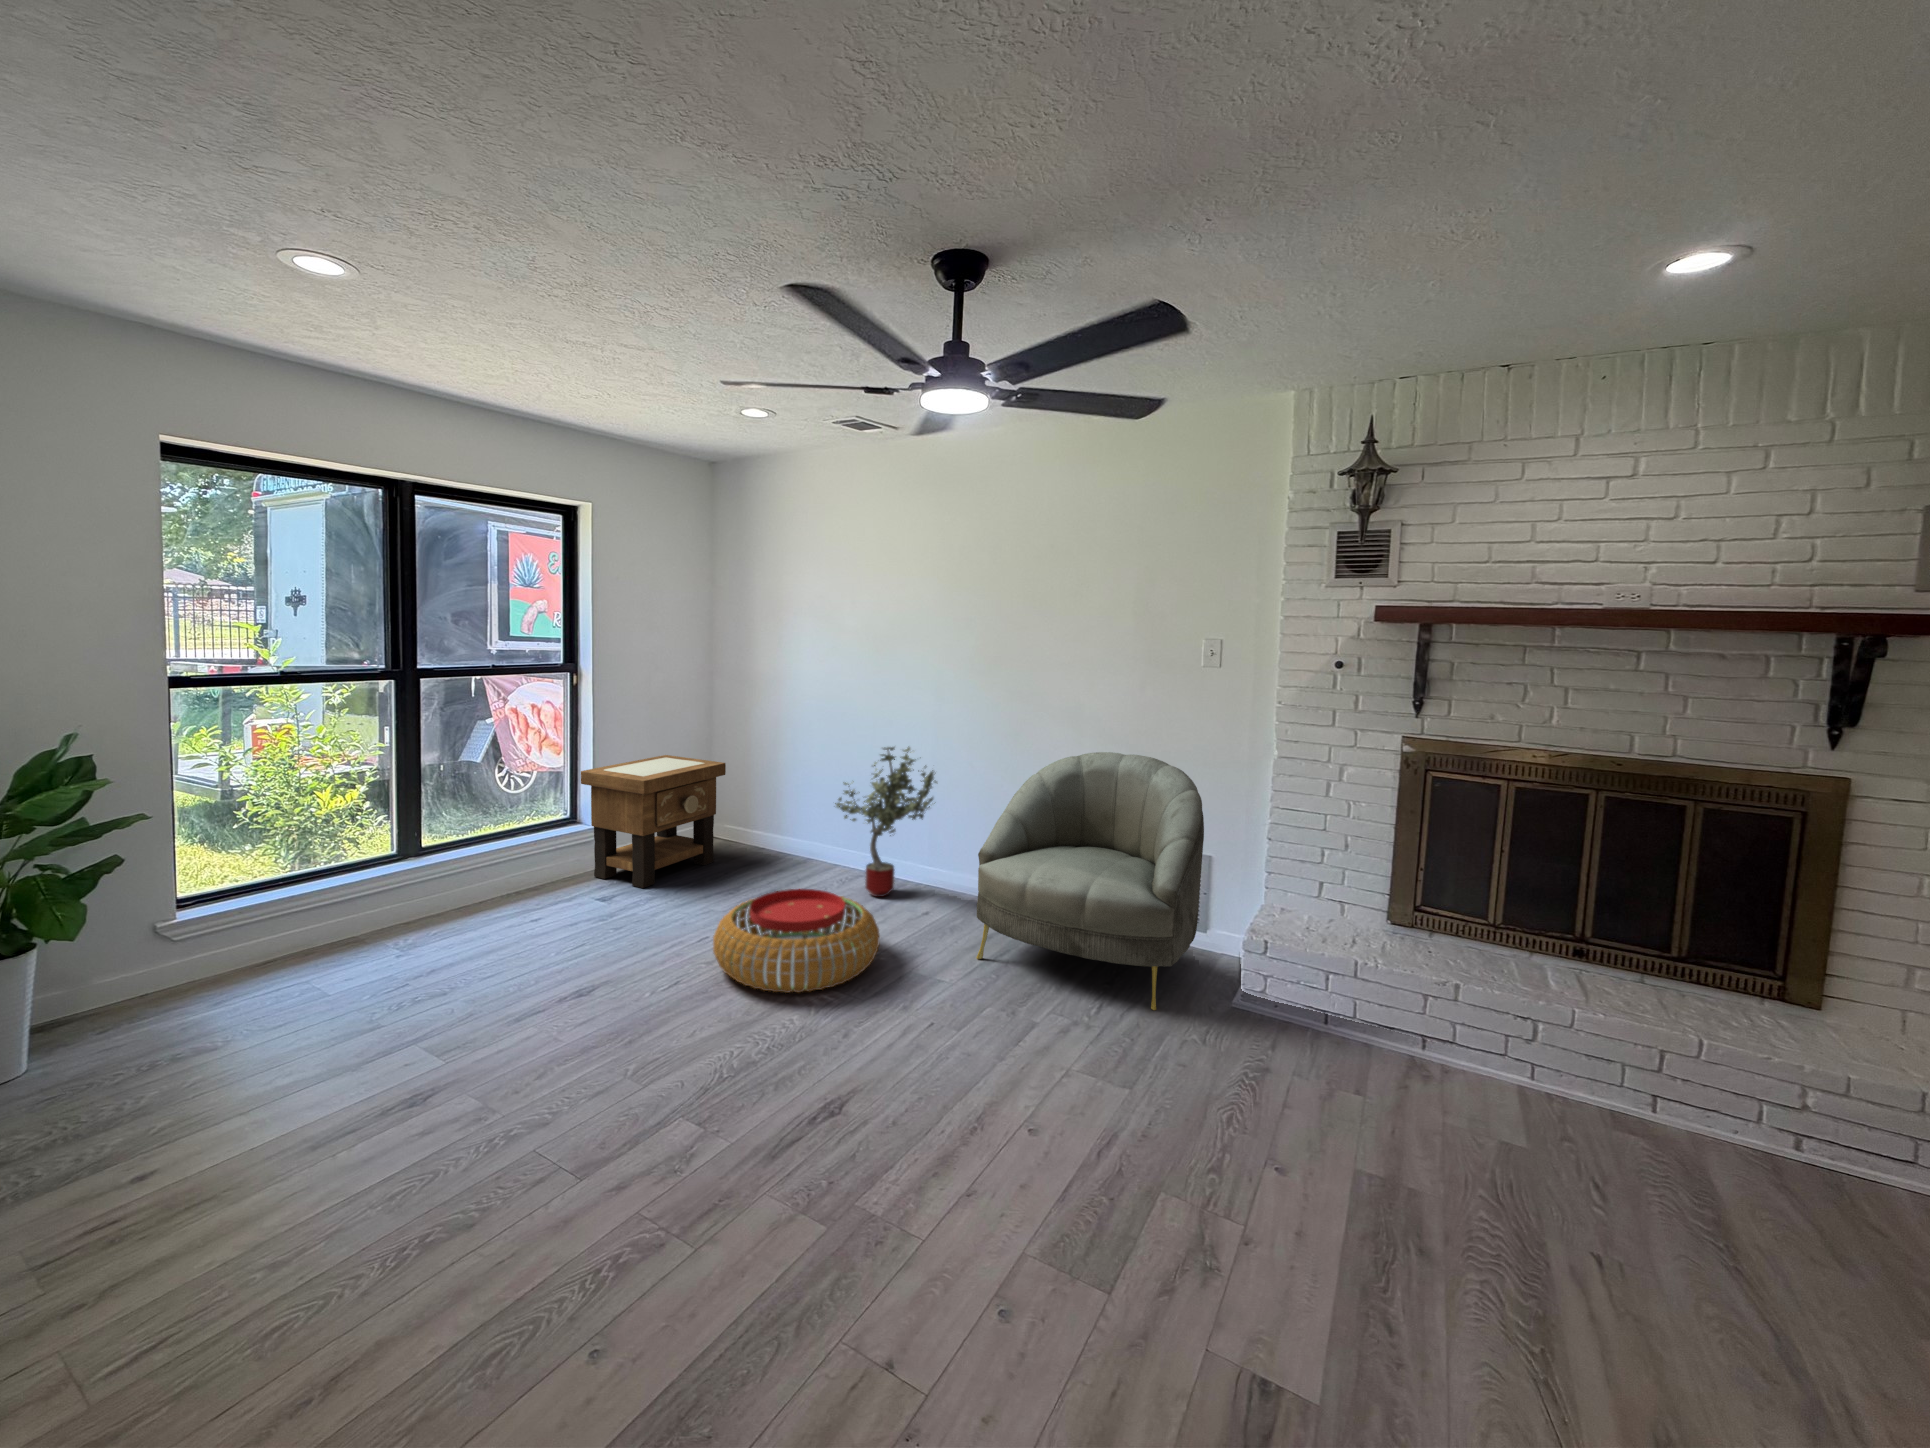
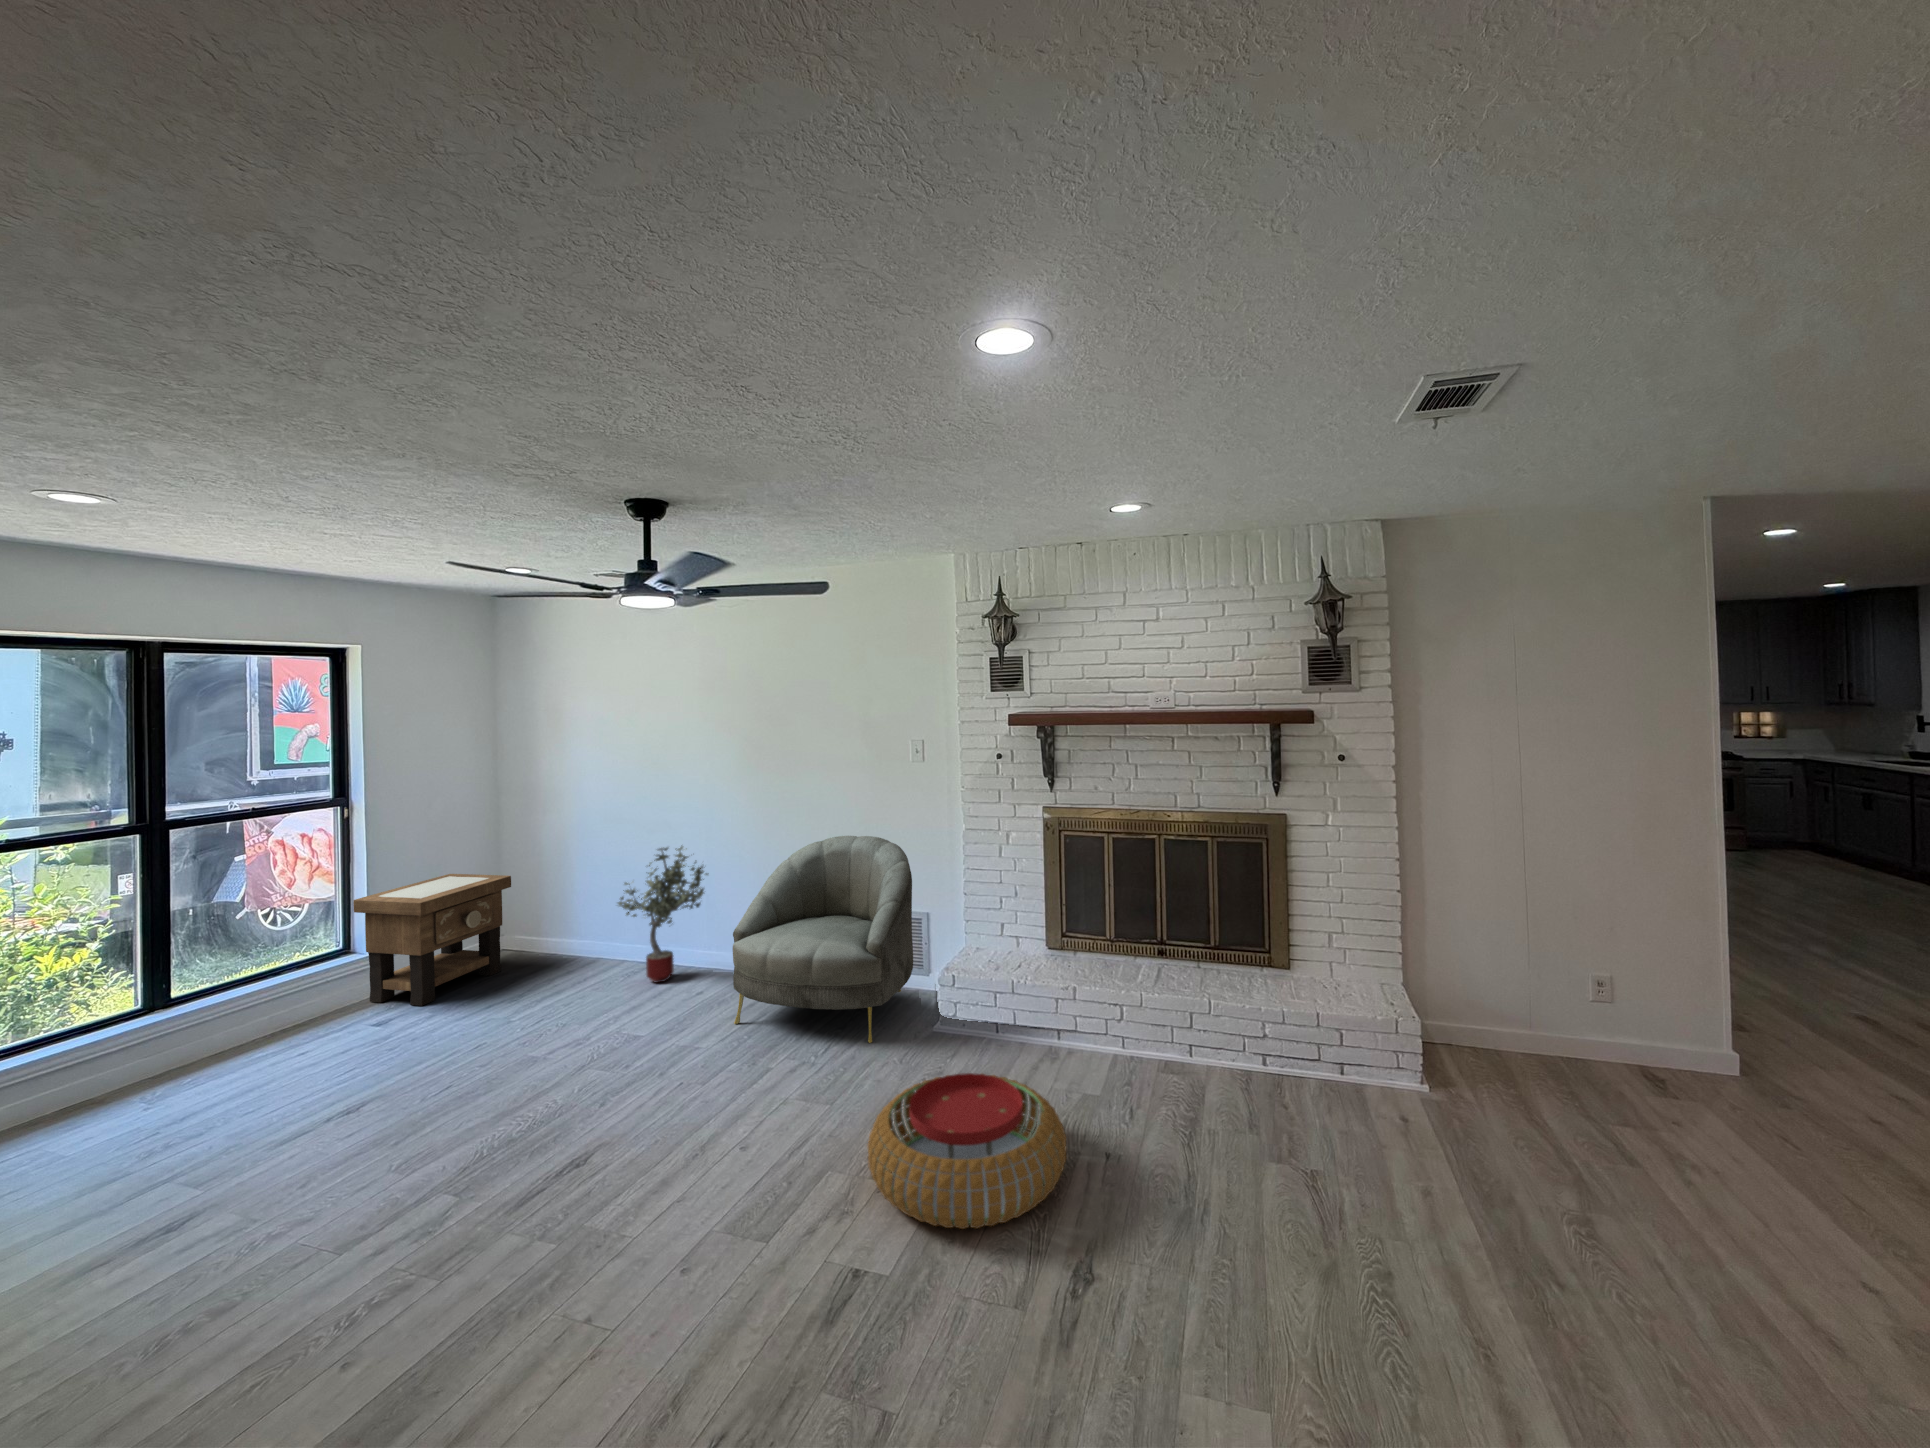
pouf: present [713,889,879,993] -> present [868,1073,1066,1229]

